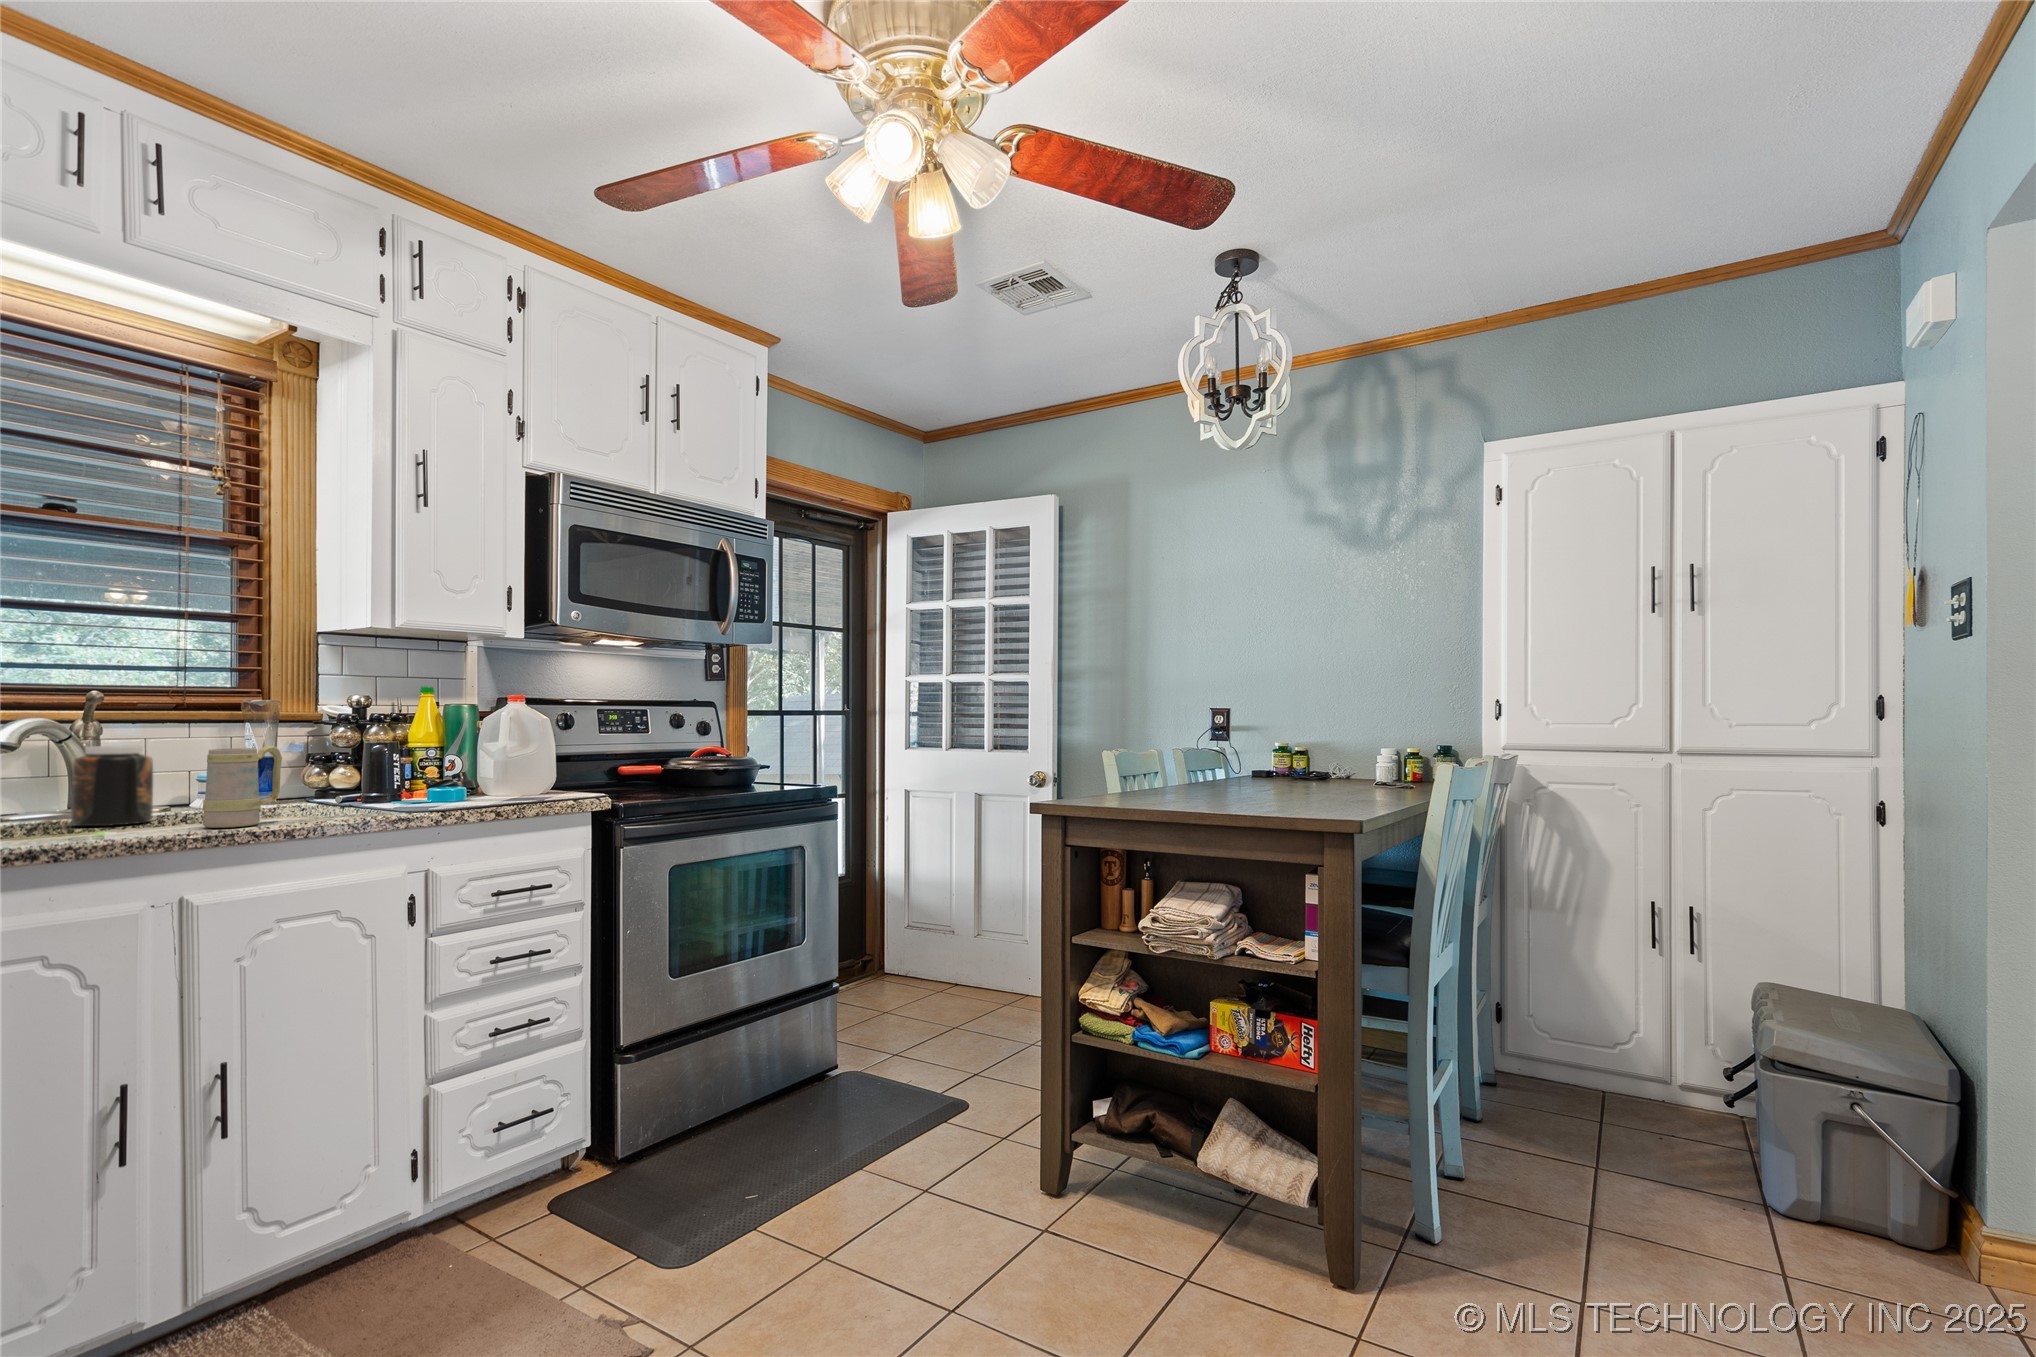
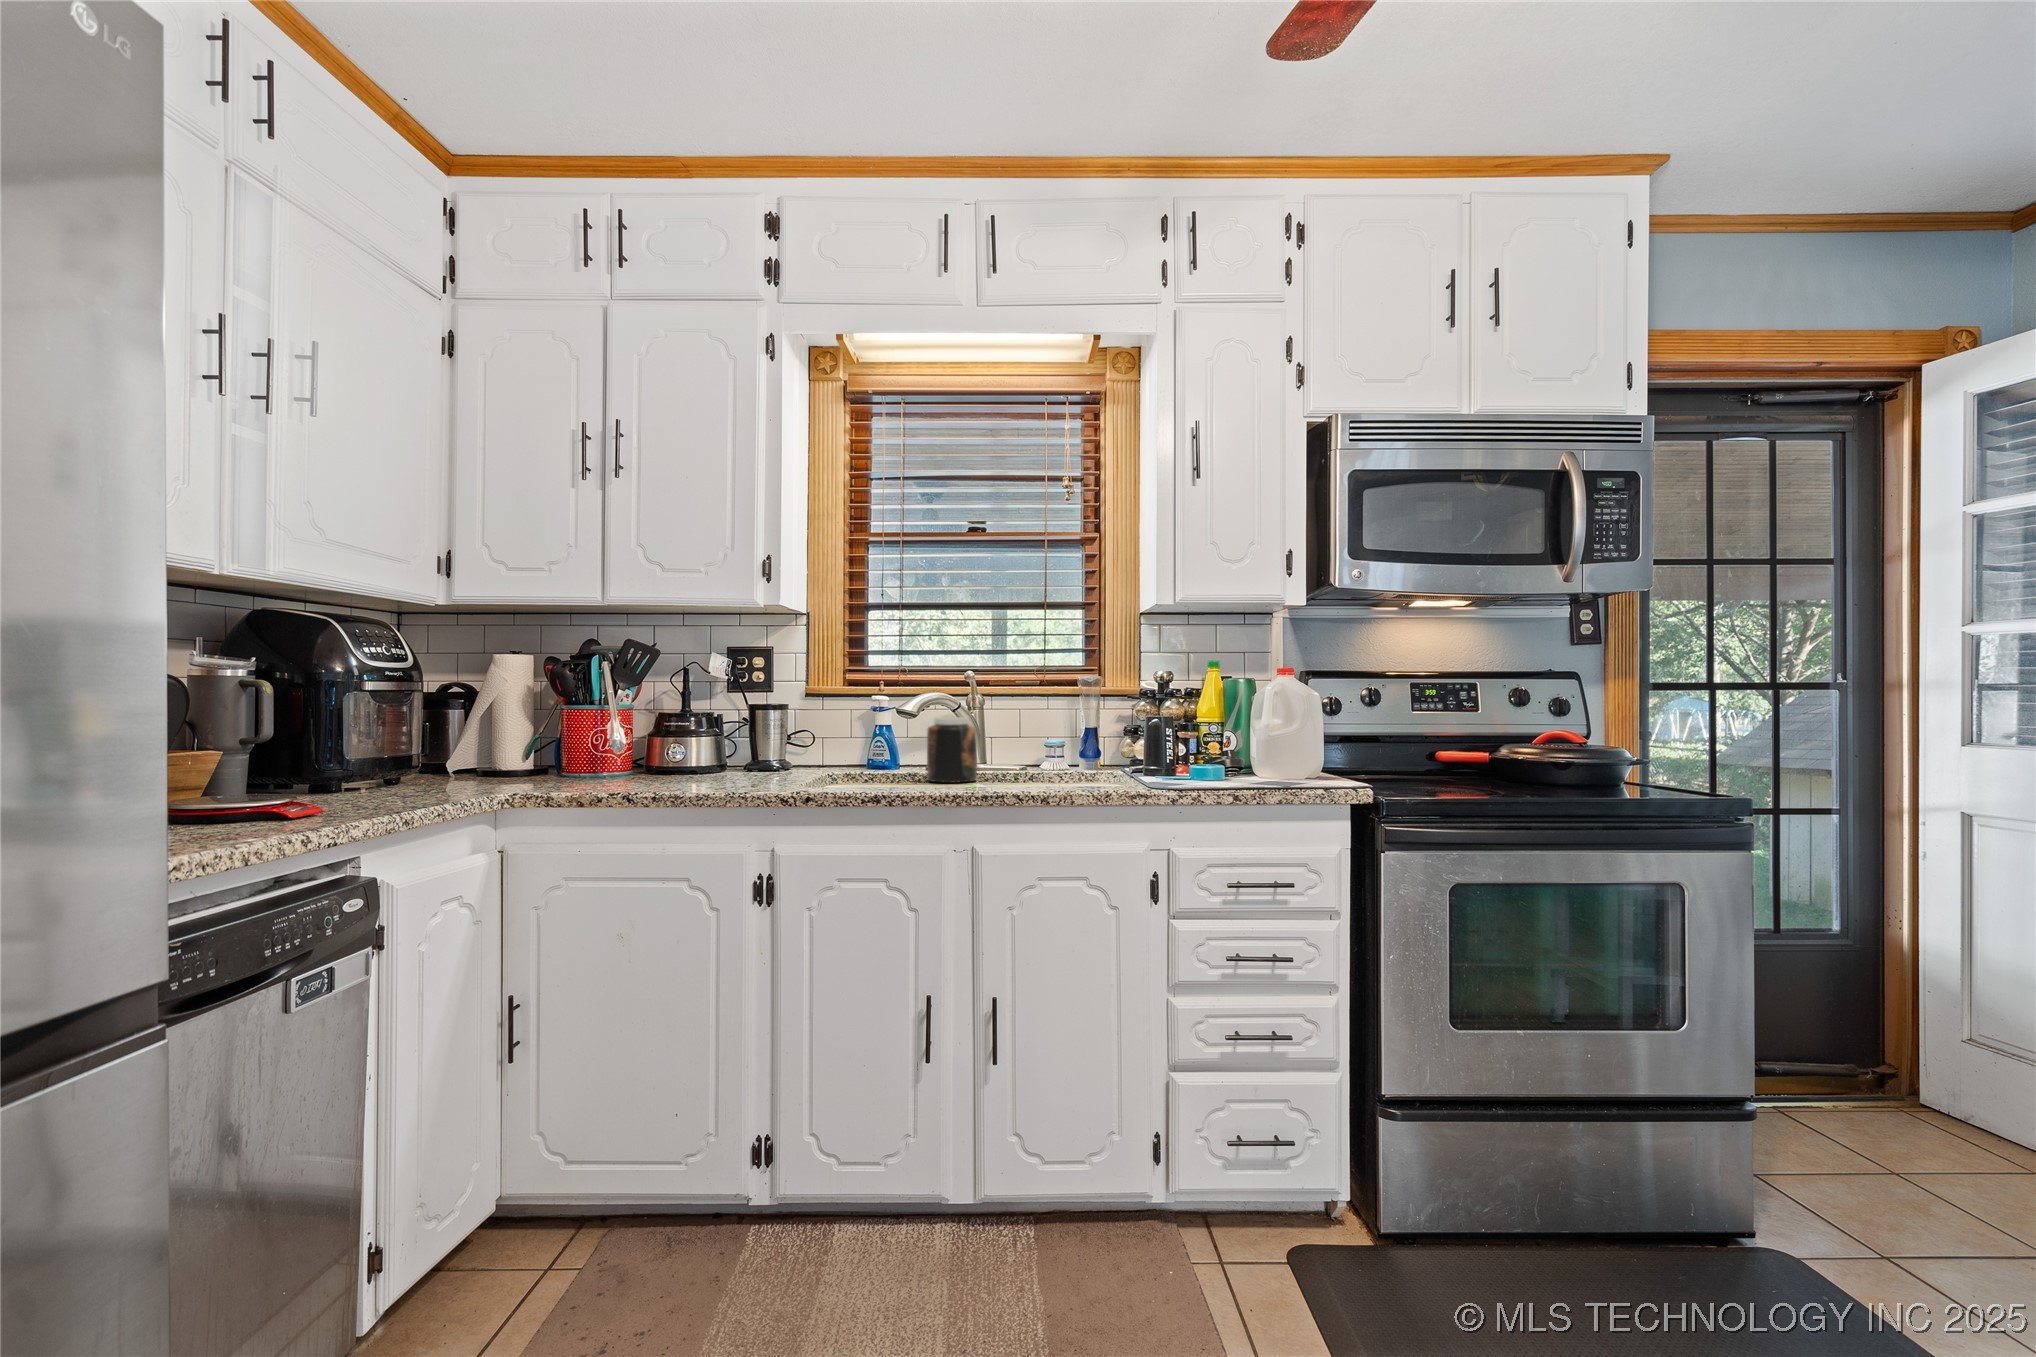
mug: present [203,746,282,828] -> none [986,723,1043,793]

